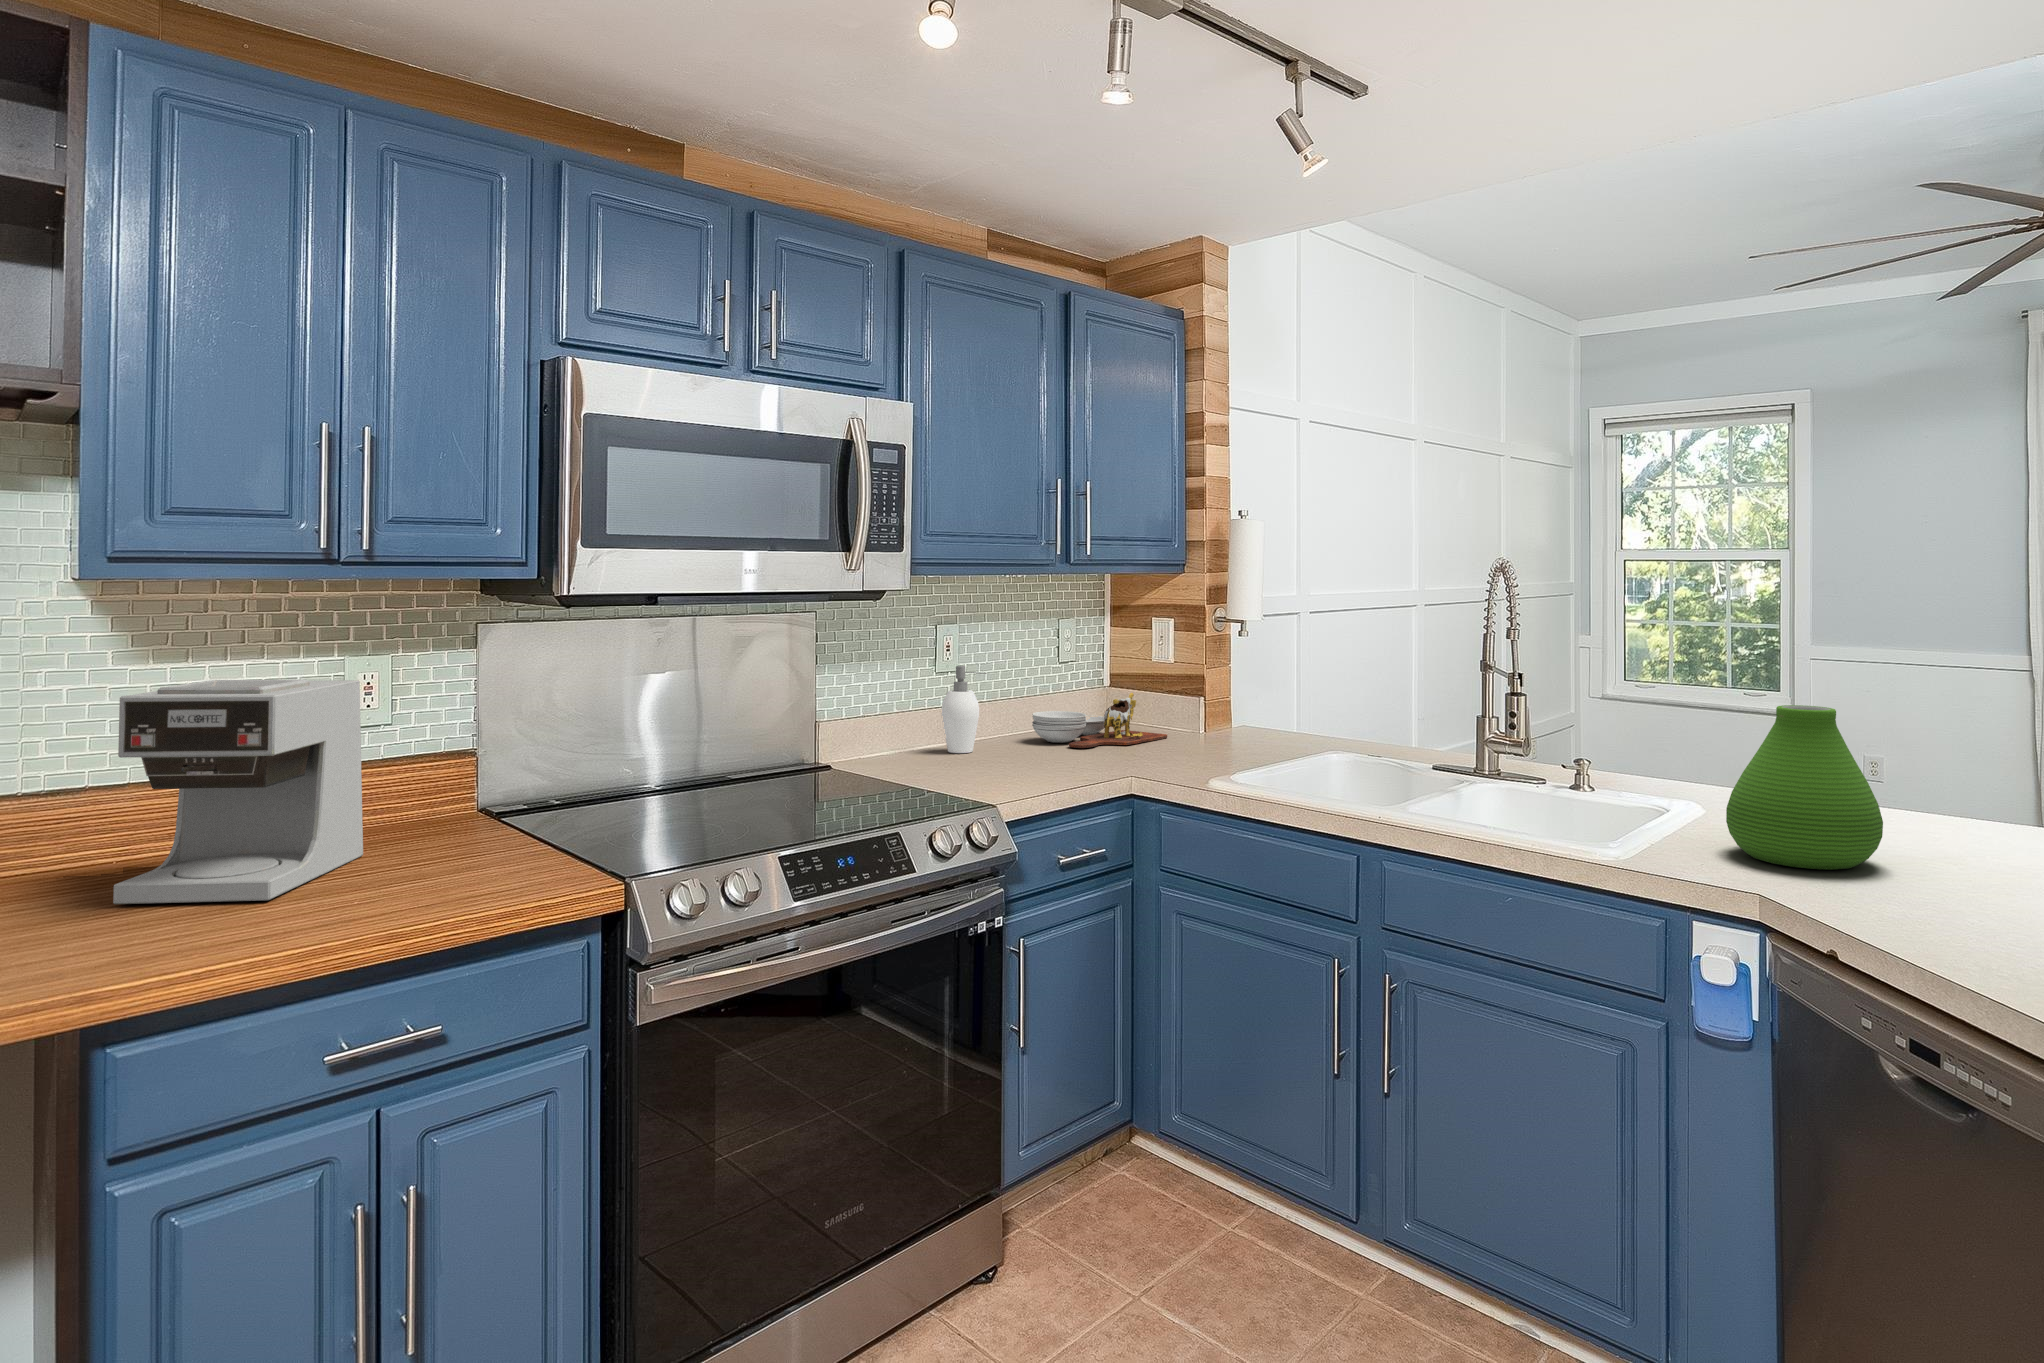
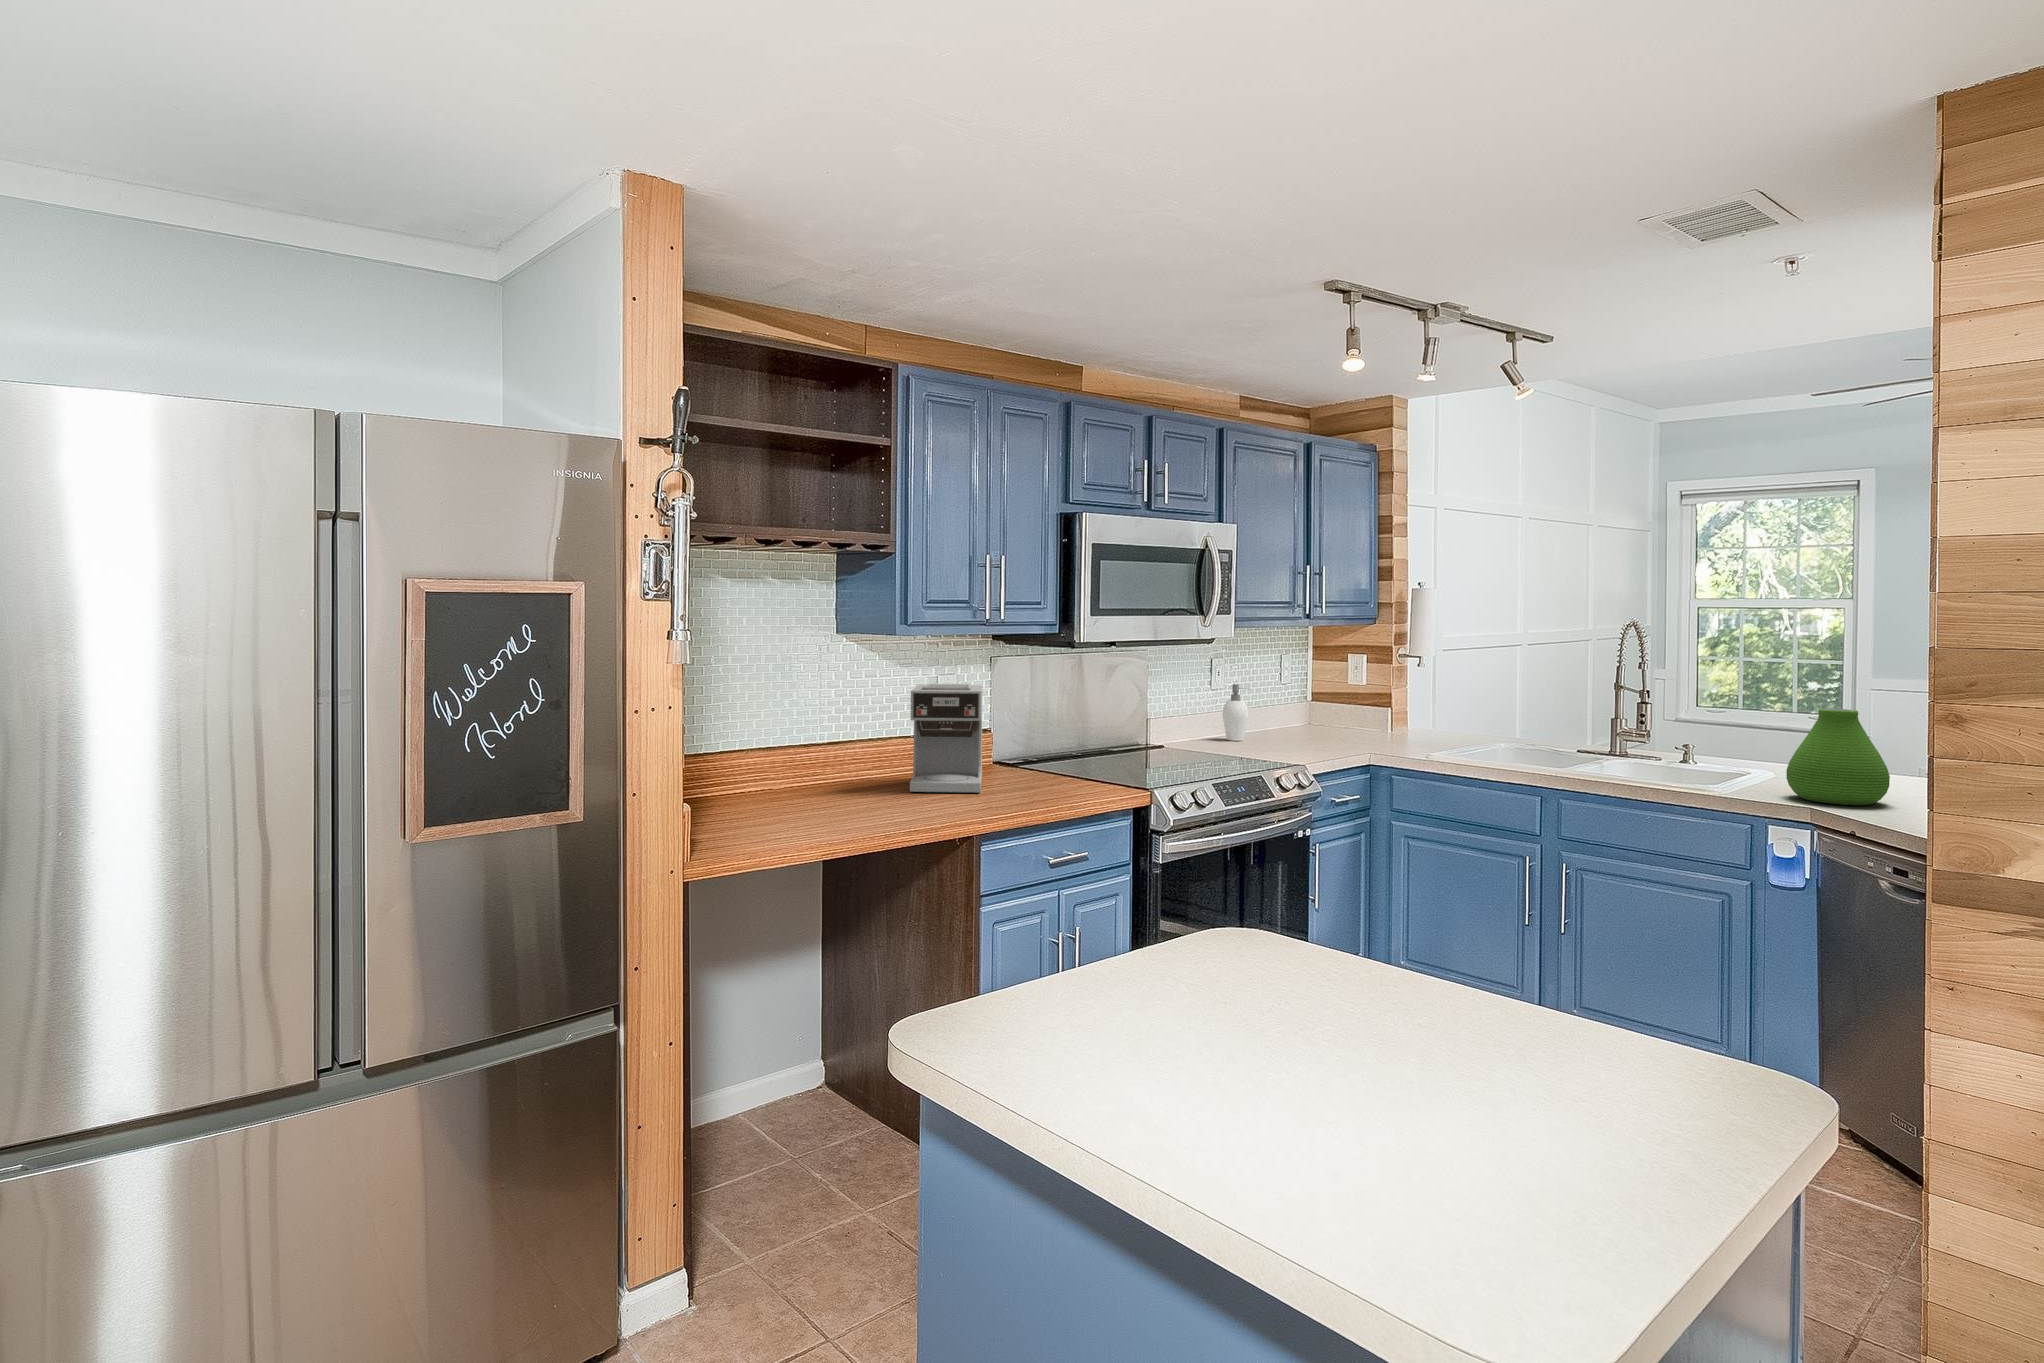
cutting board: present [1032,693,1167,748] -> none [1275,704,1367,739]

